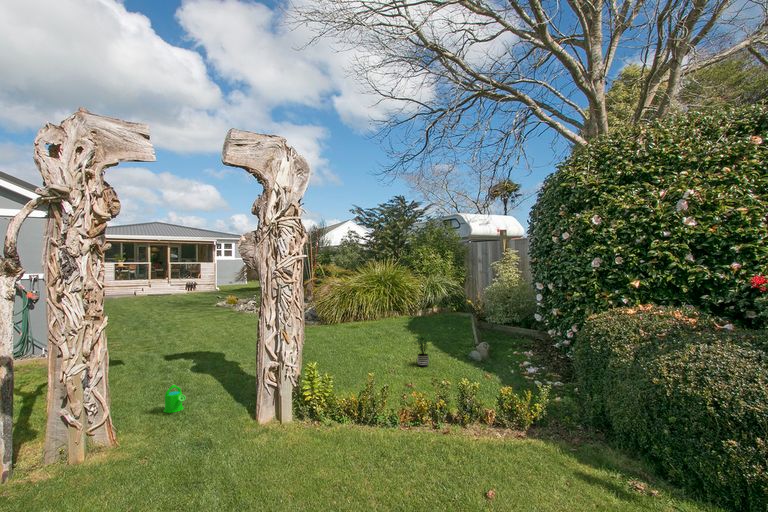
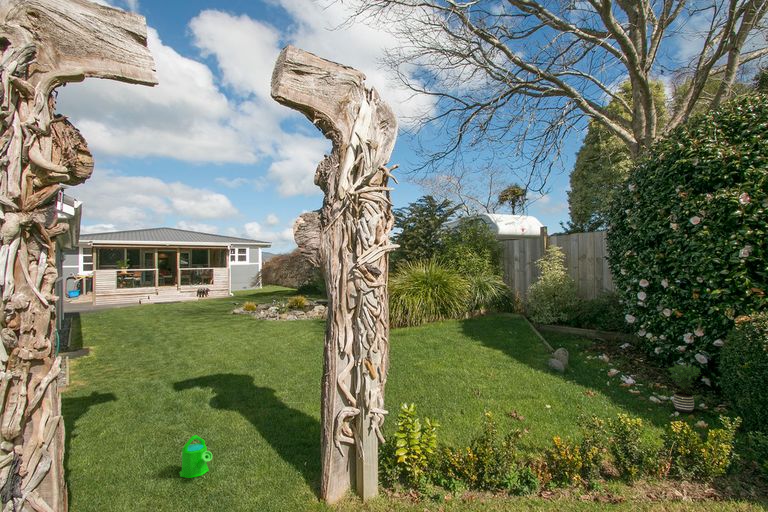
potted plant: present [413,334,430,367] -> present [668,363,704,413]

